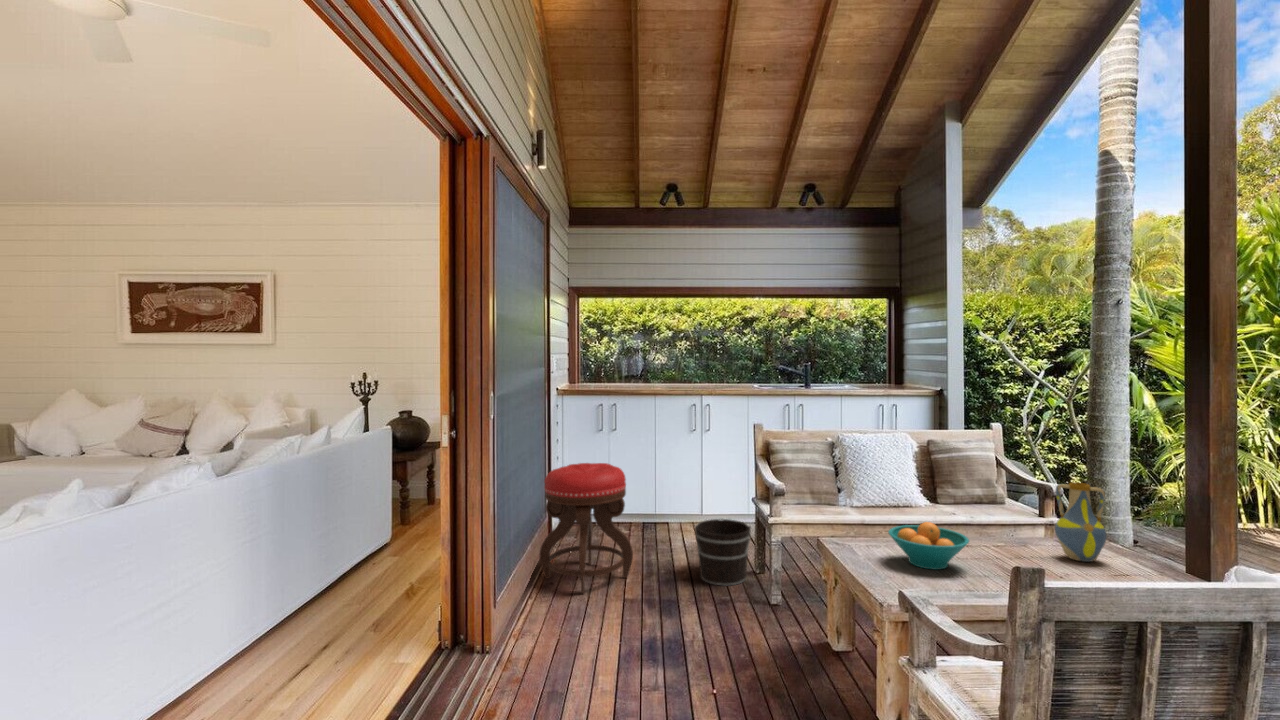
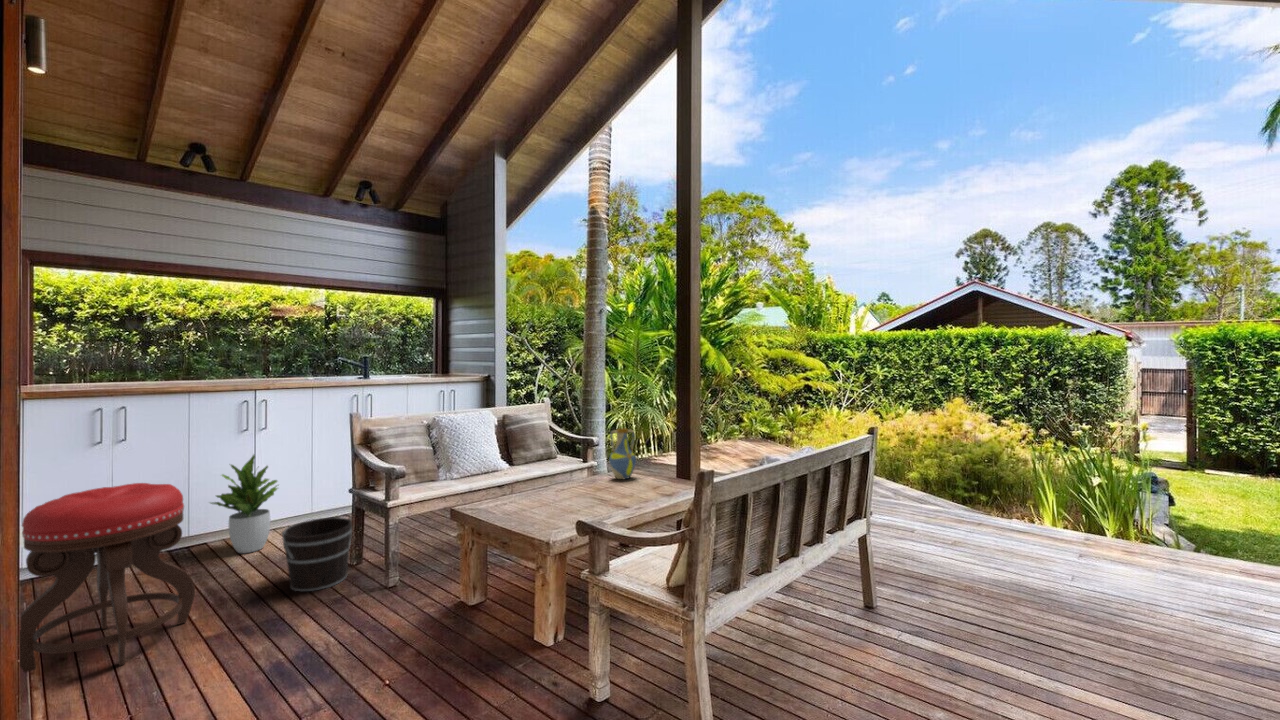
potted plant: none [667,451,718,536] -> present [211,455,277,553]
fruit bowl: present [888,522,969,570] -> none [522,470,579,506]

